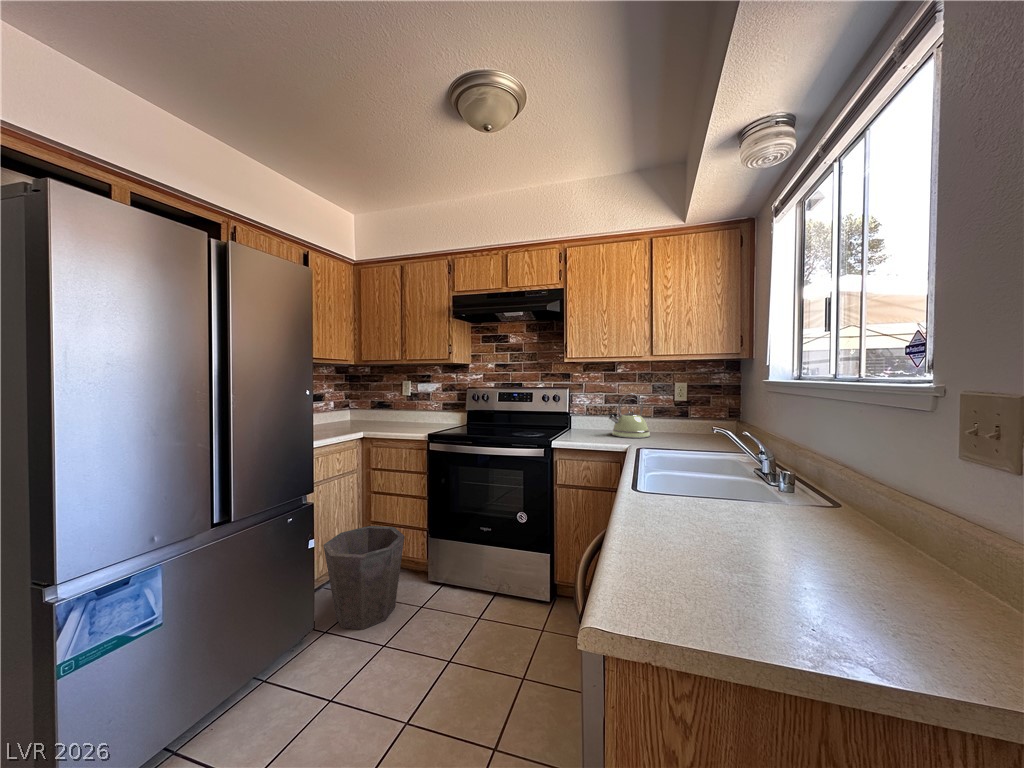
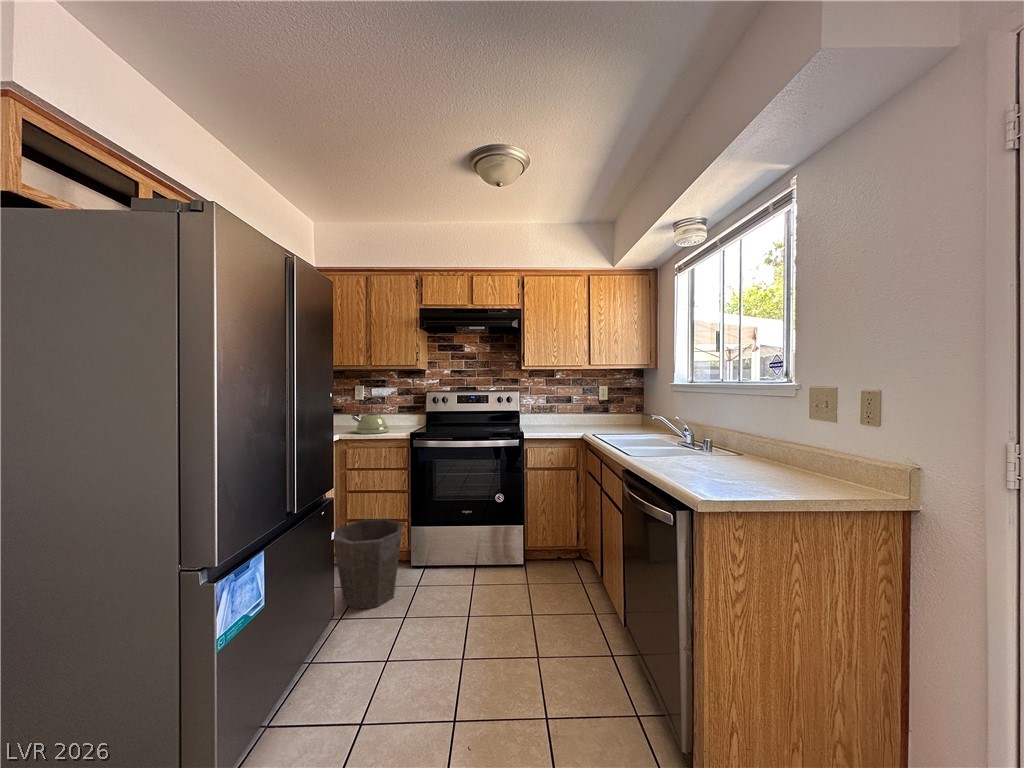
kettle: present [608,393,650,438] -> present [351,397,388,434]

